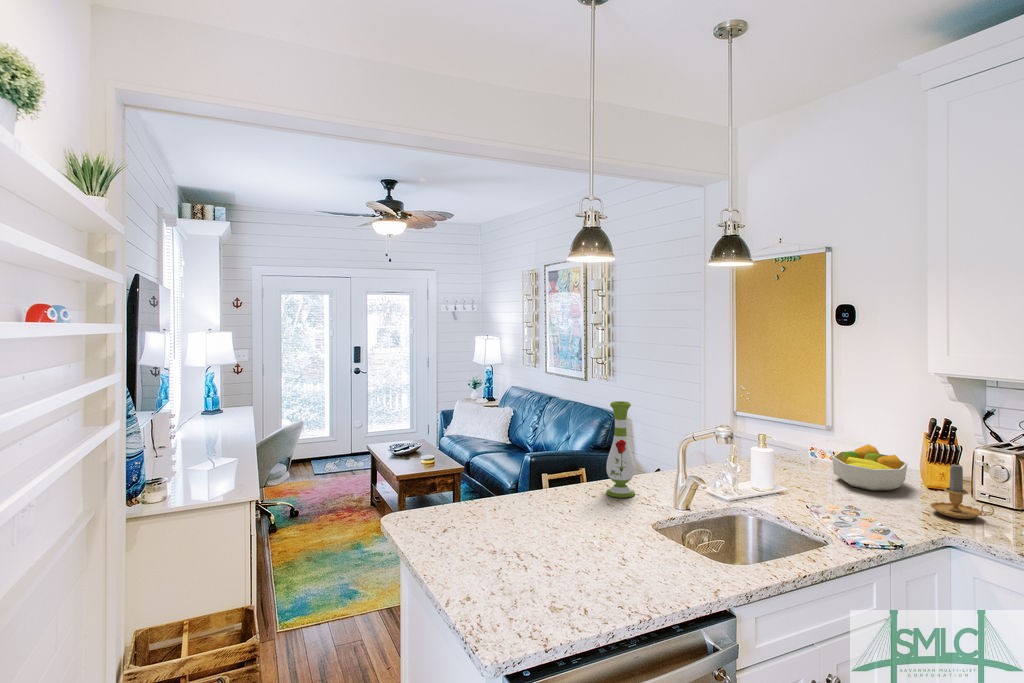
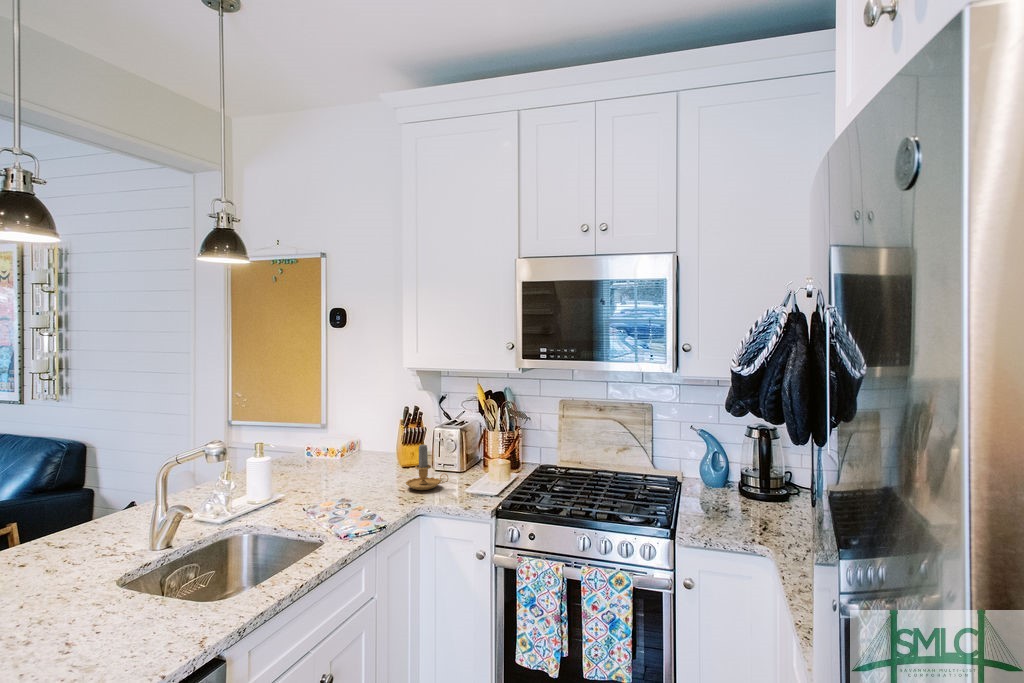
vase: present [606,401,635,498] -> none [44,427,93,558]
fruit bowl: present [832,444,908,491] -> none [327,437,388,480]

